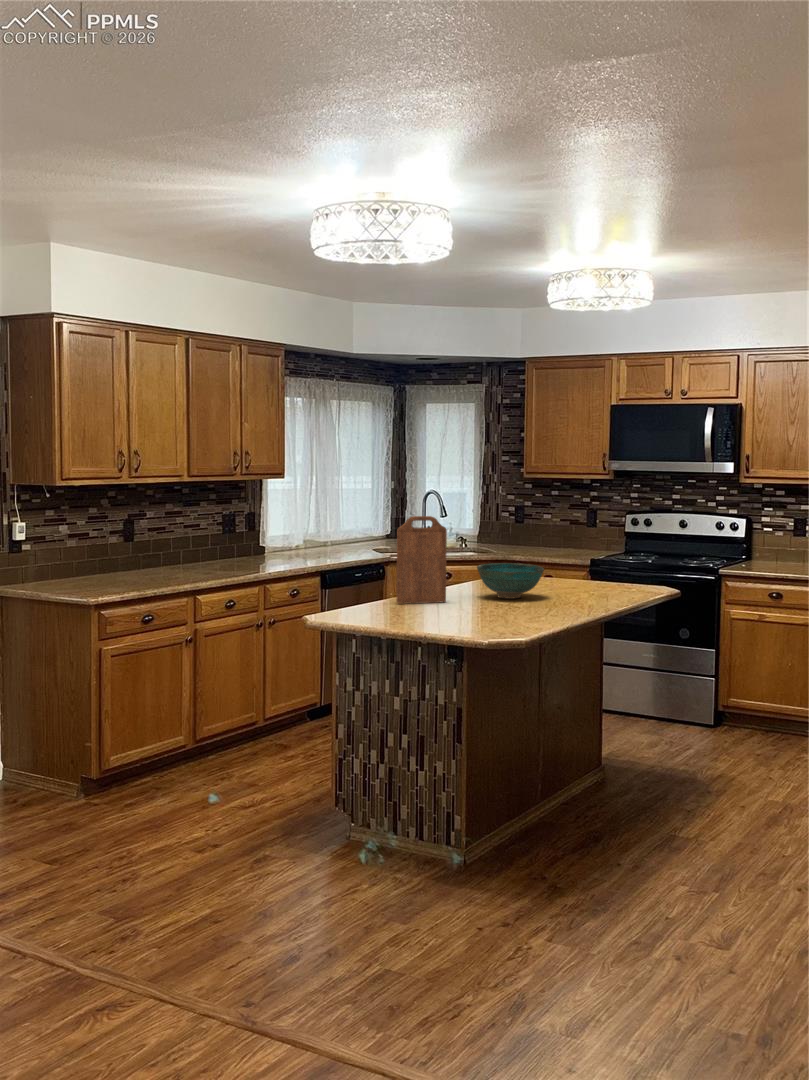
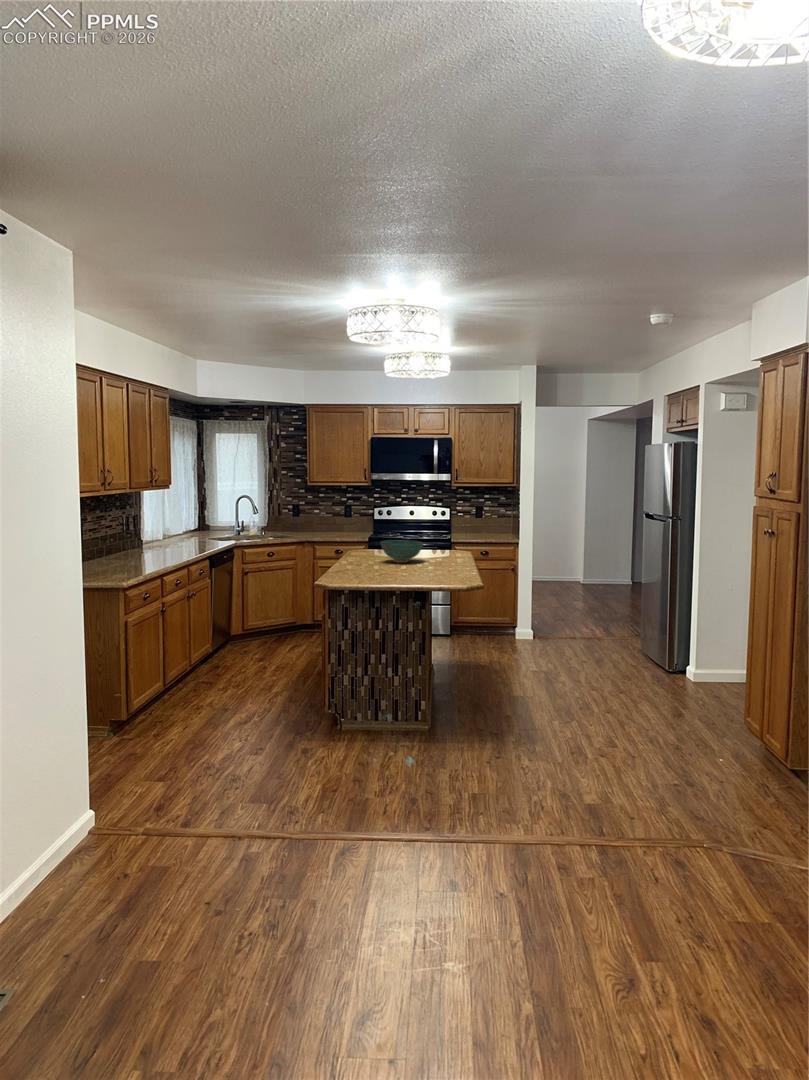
cutting board: present [397,516,447,603] -> none [347,511,374,570]

